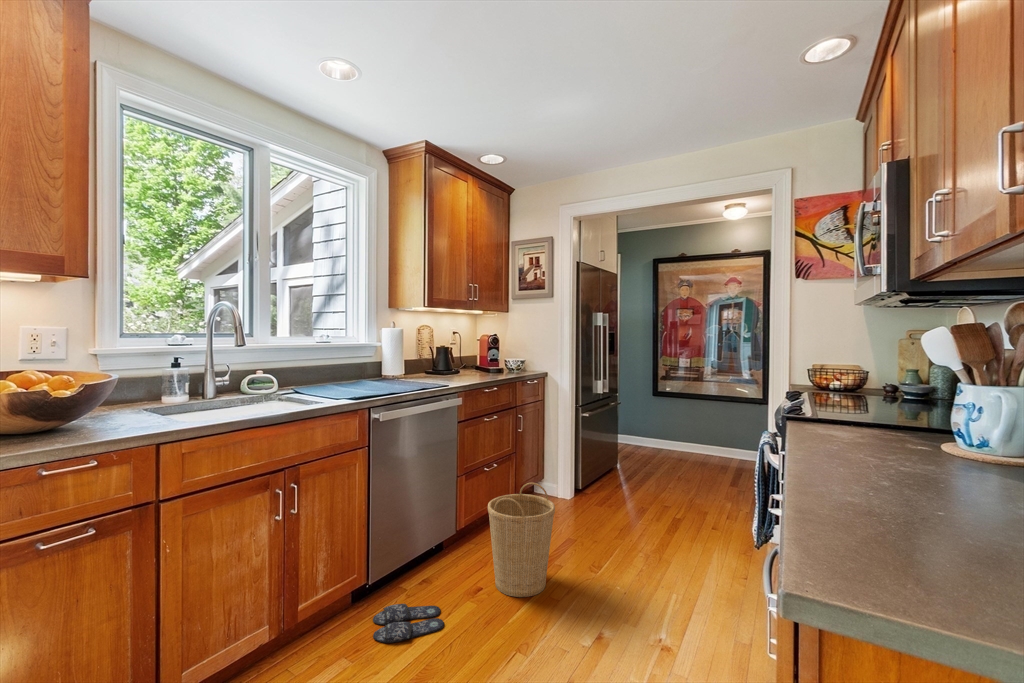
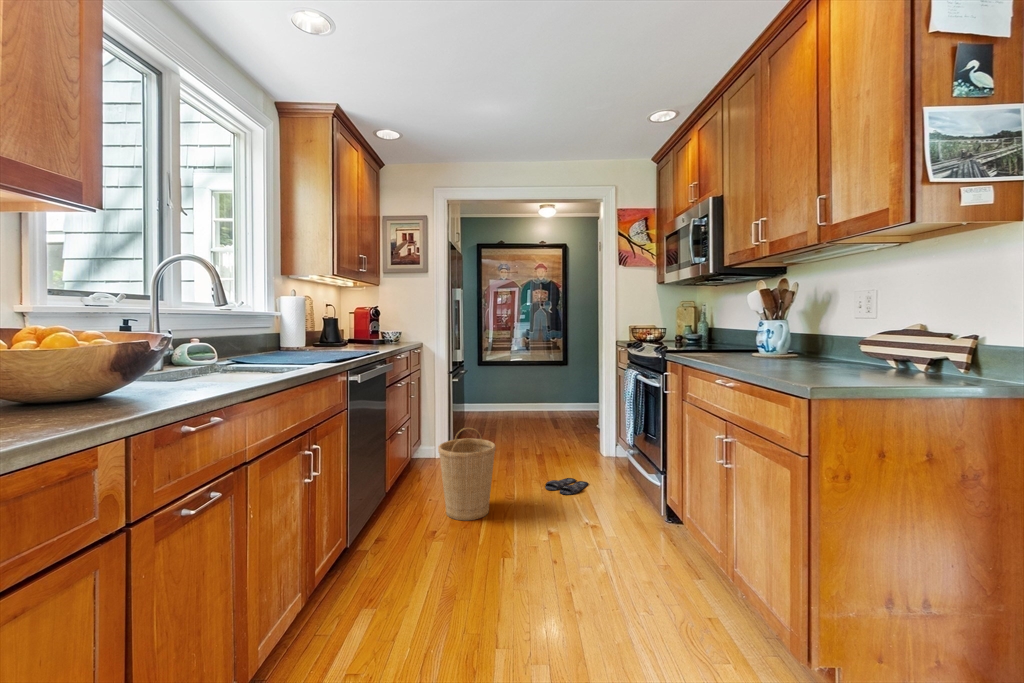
slippers: present [373,604,444,643] -> present [545,478,588,495]

